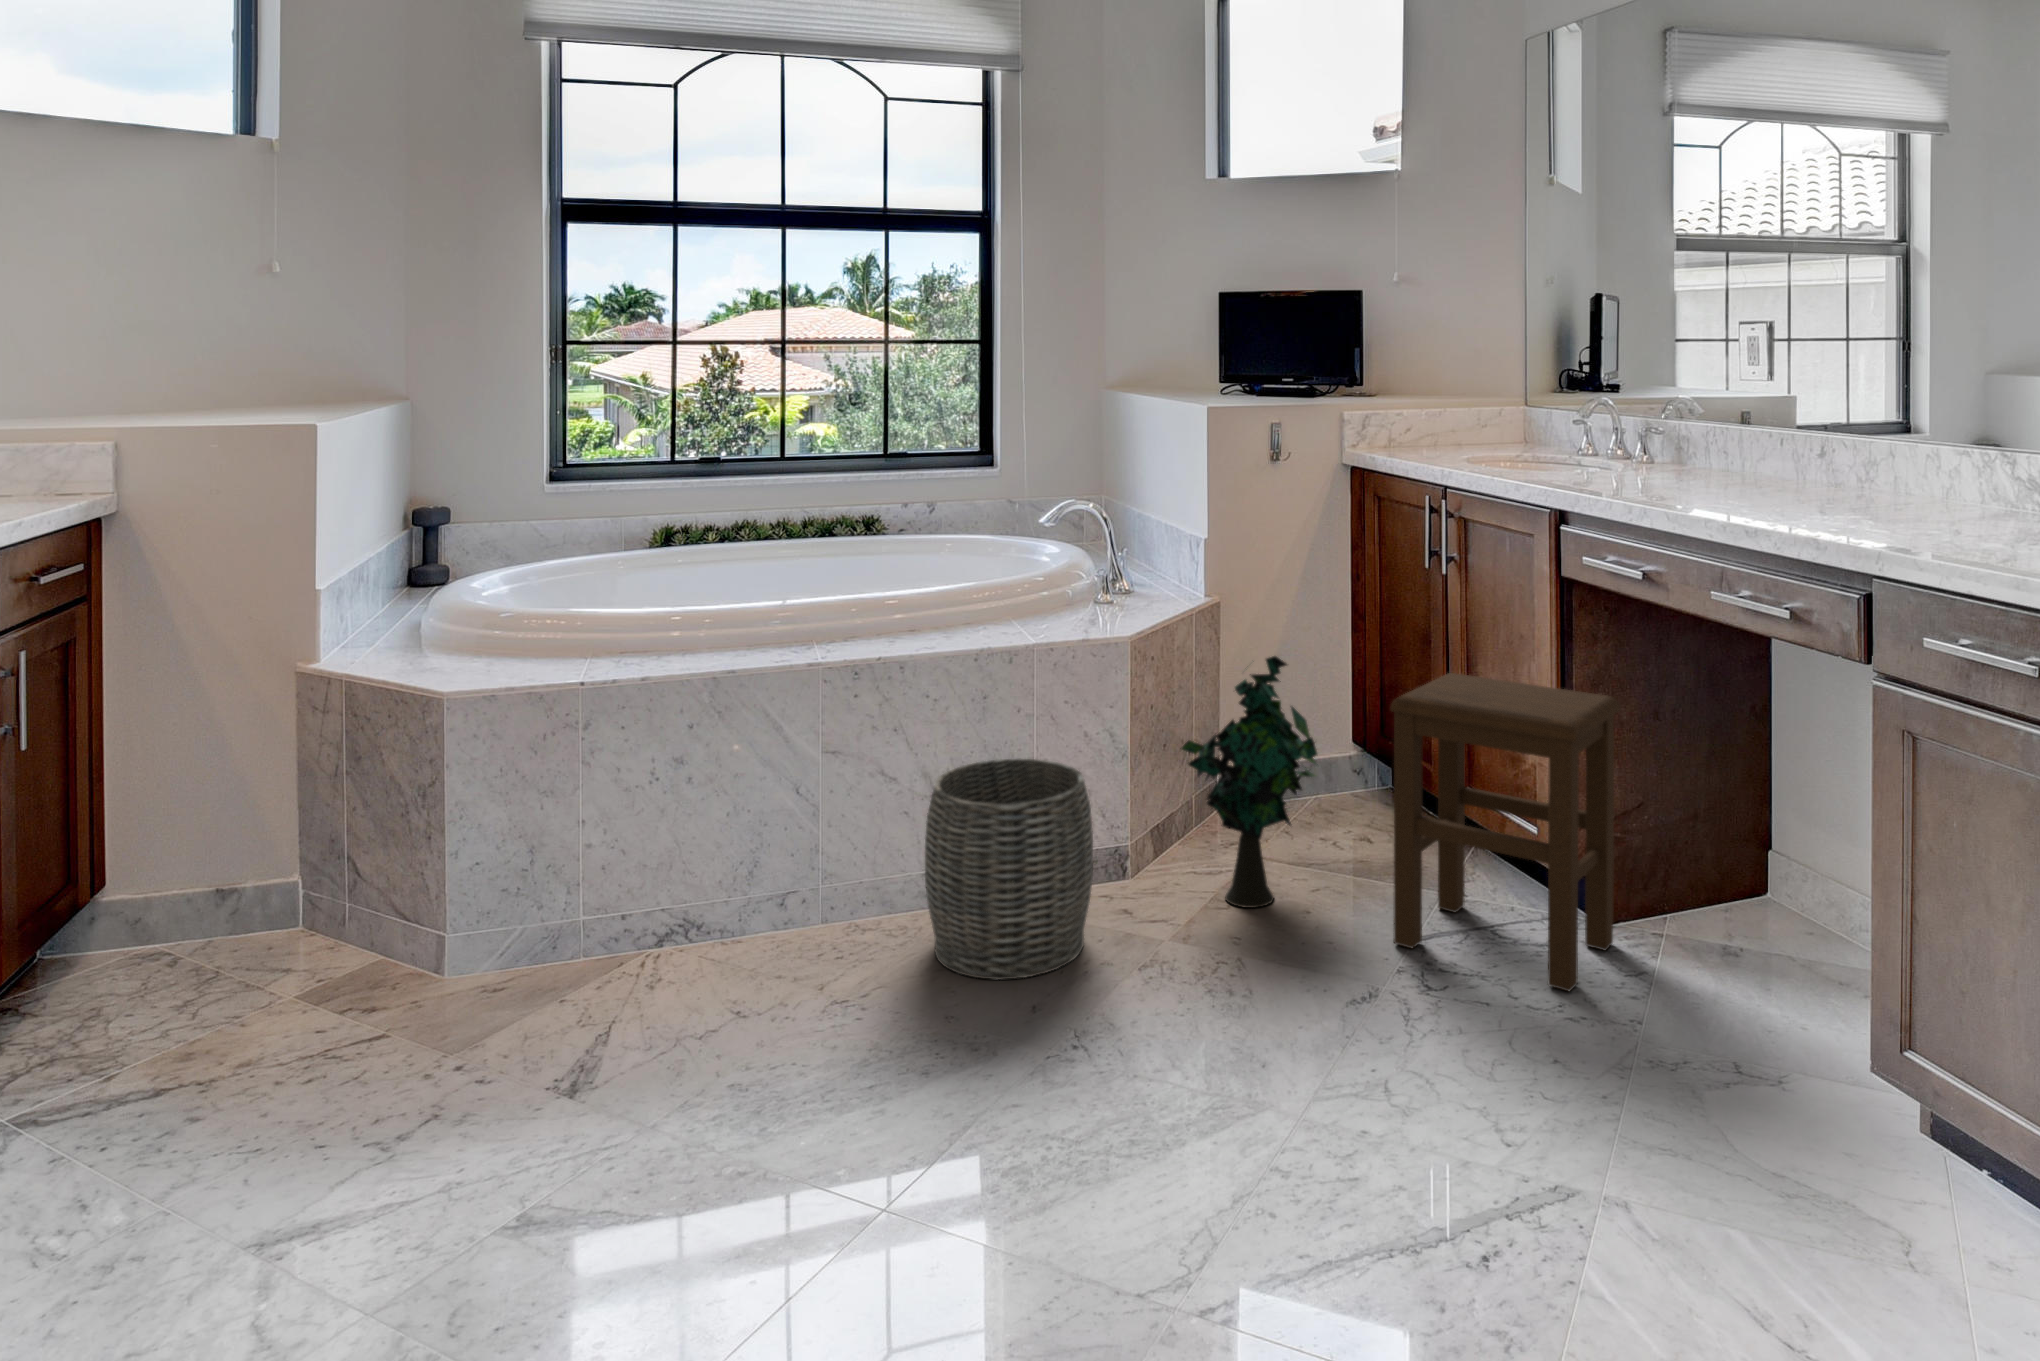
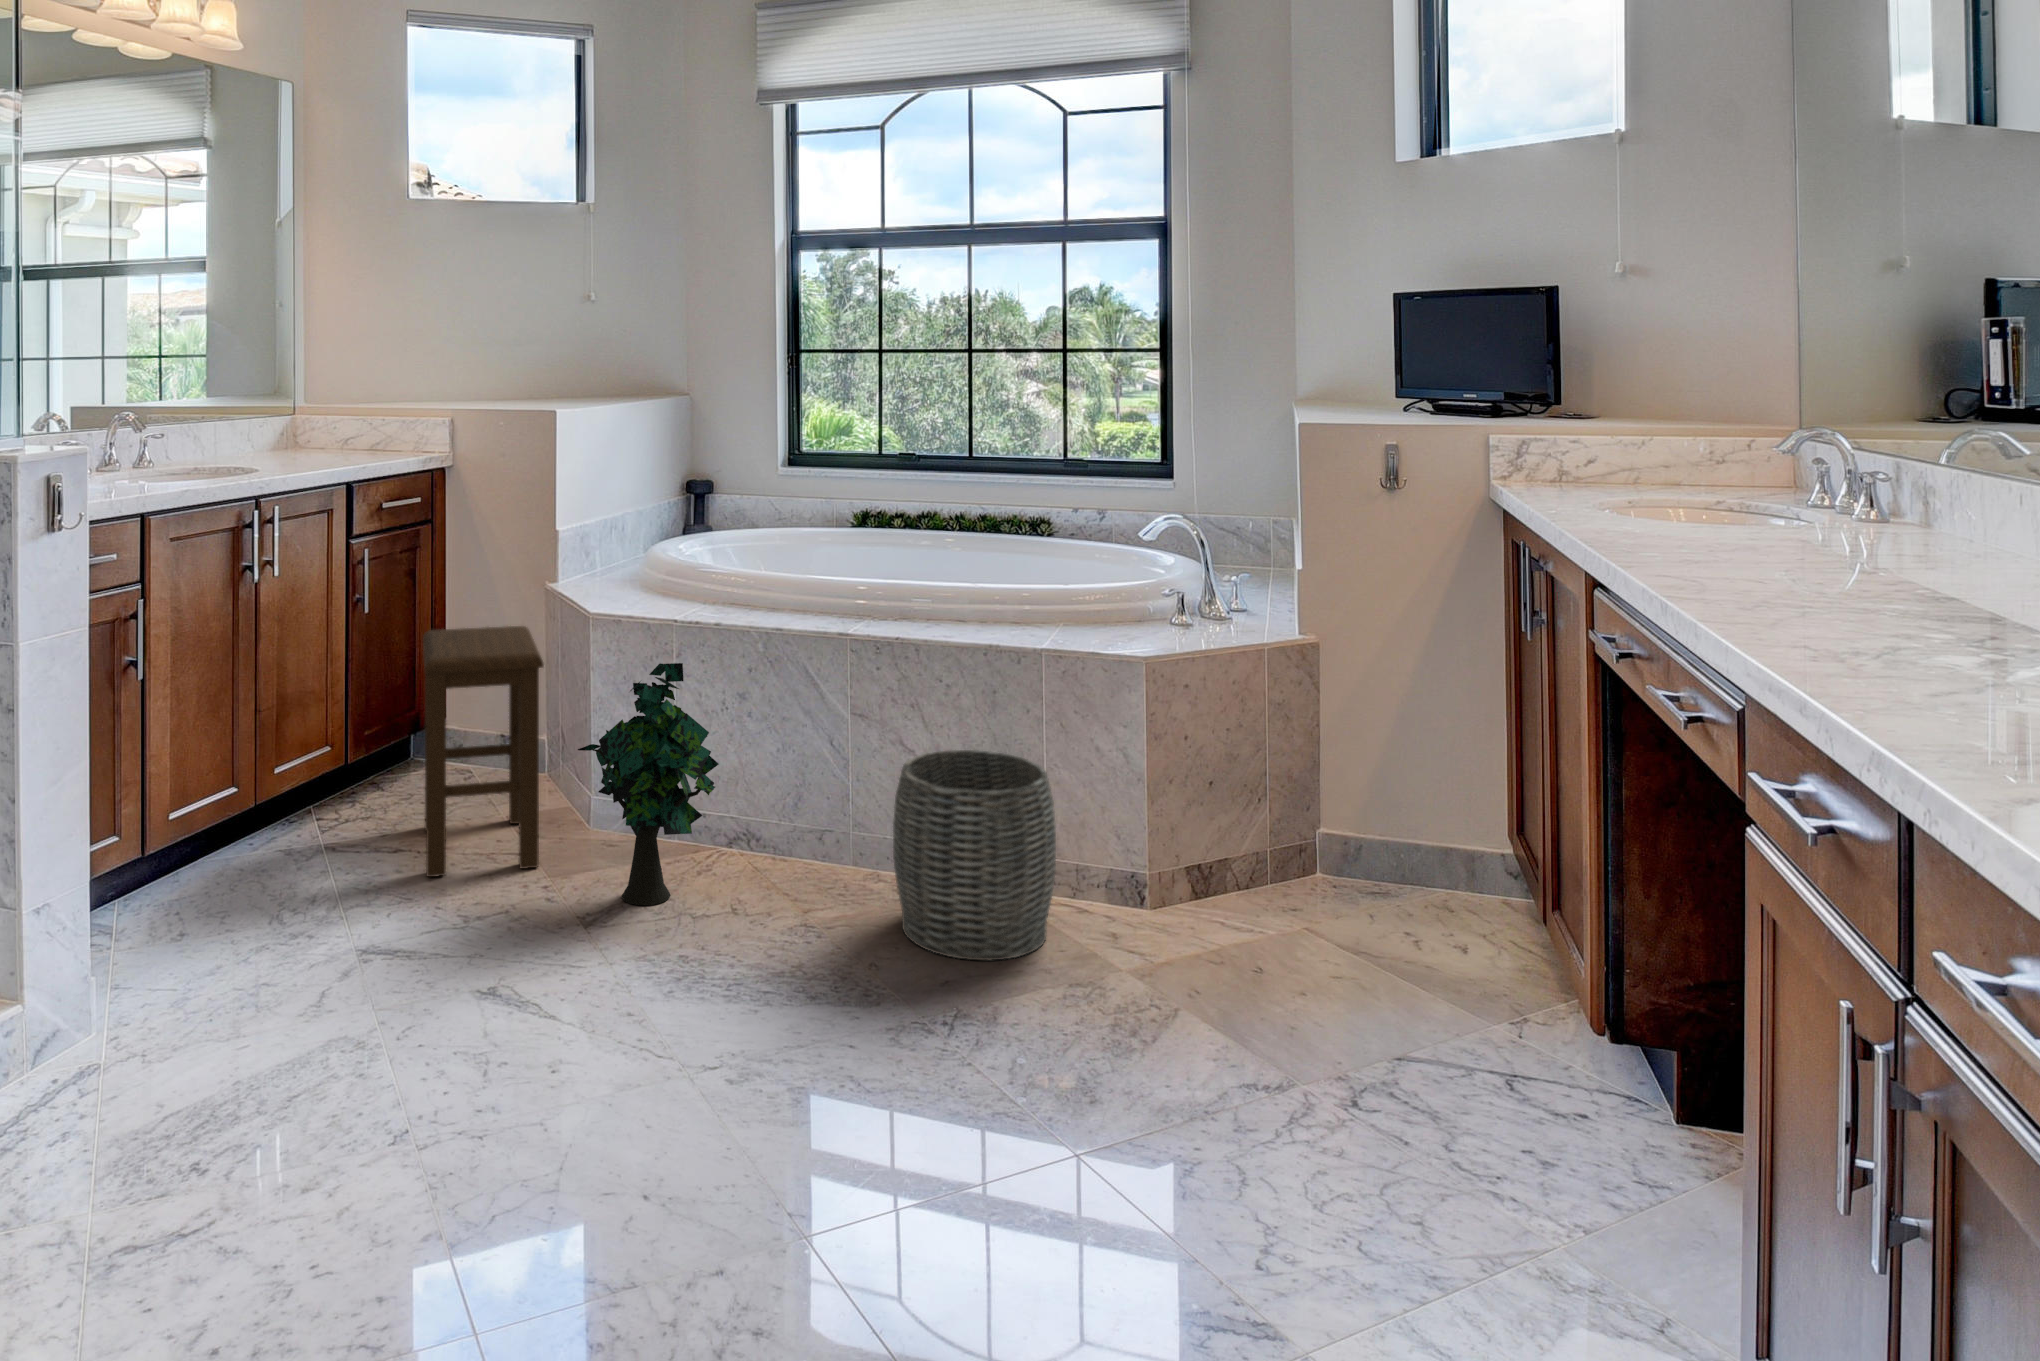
decorative plant: present [1182,656,1318,908] -> present [578,663,719,905]
stool: present [1391,673,1621,991] -> present [423,626,544,877]

